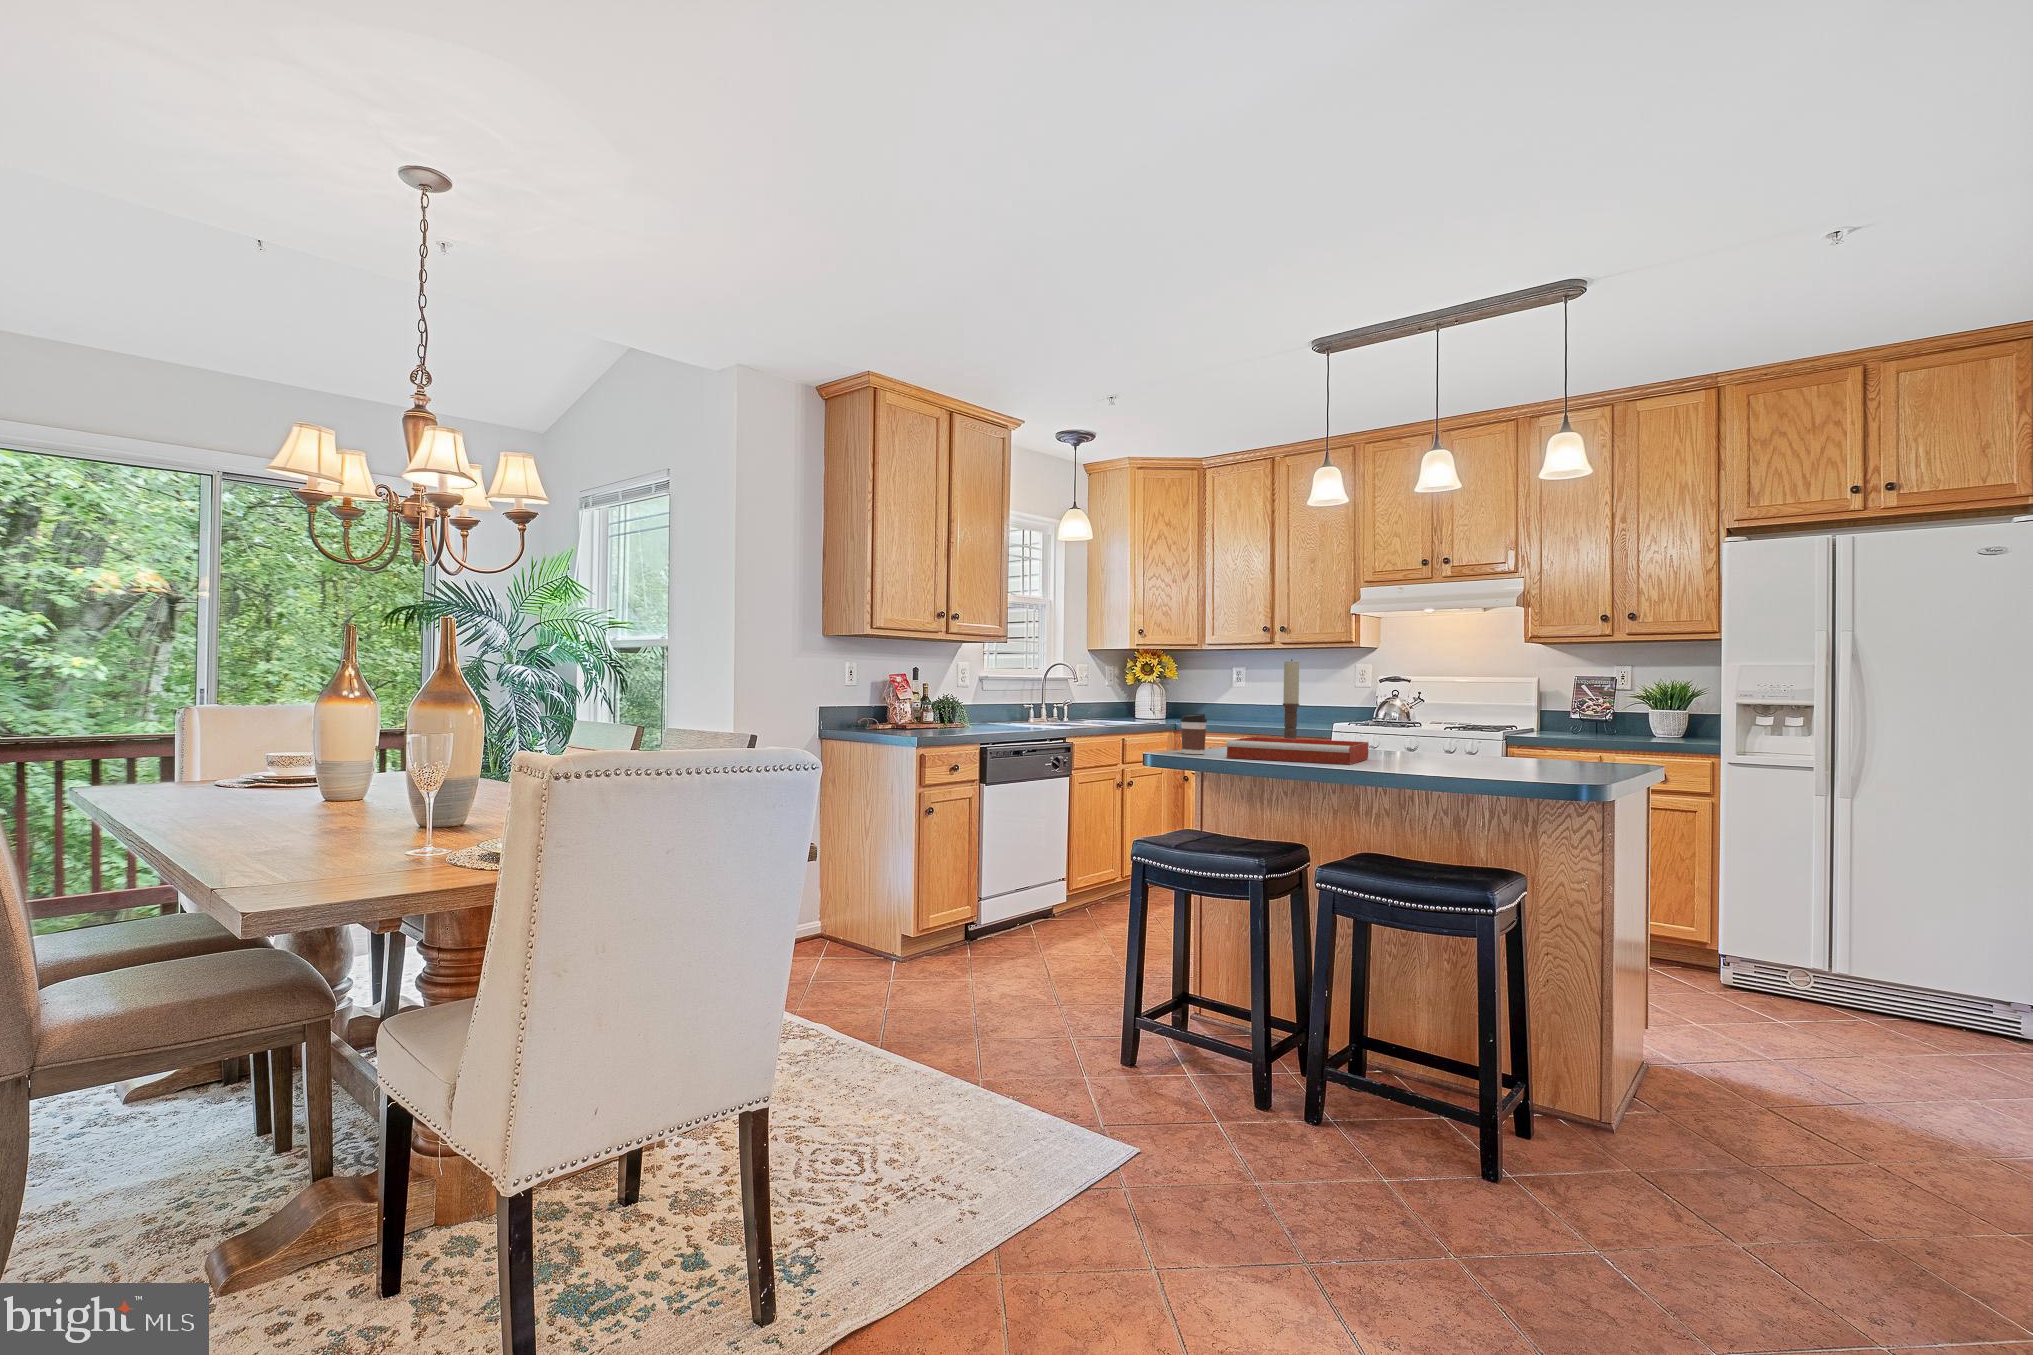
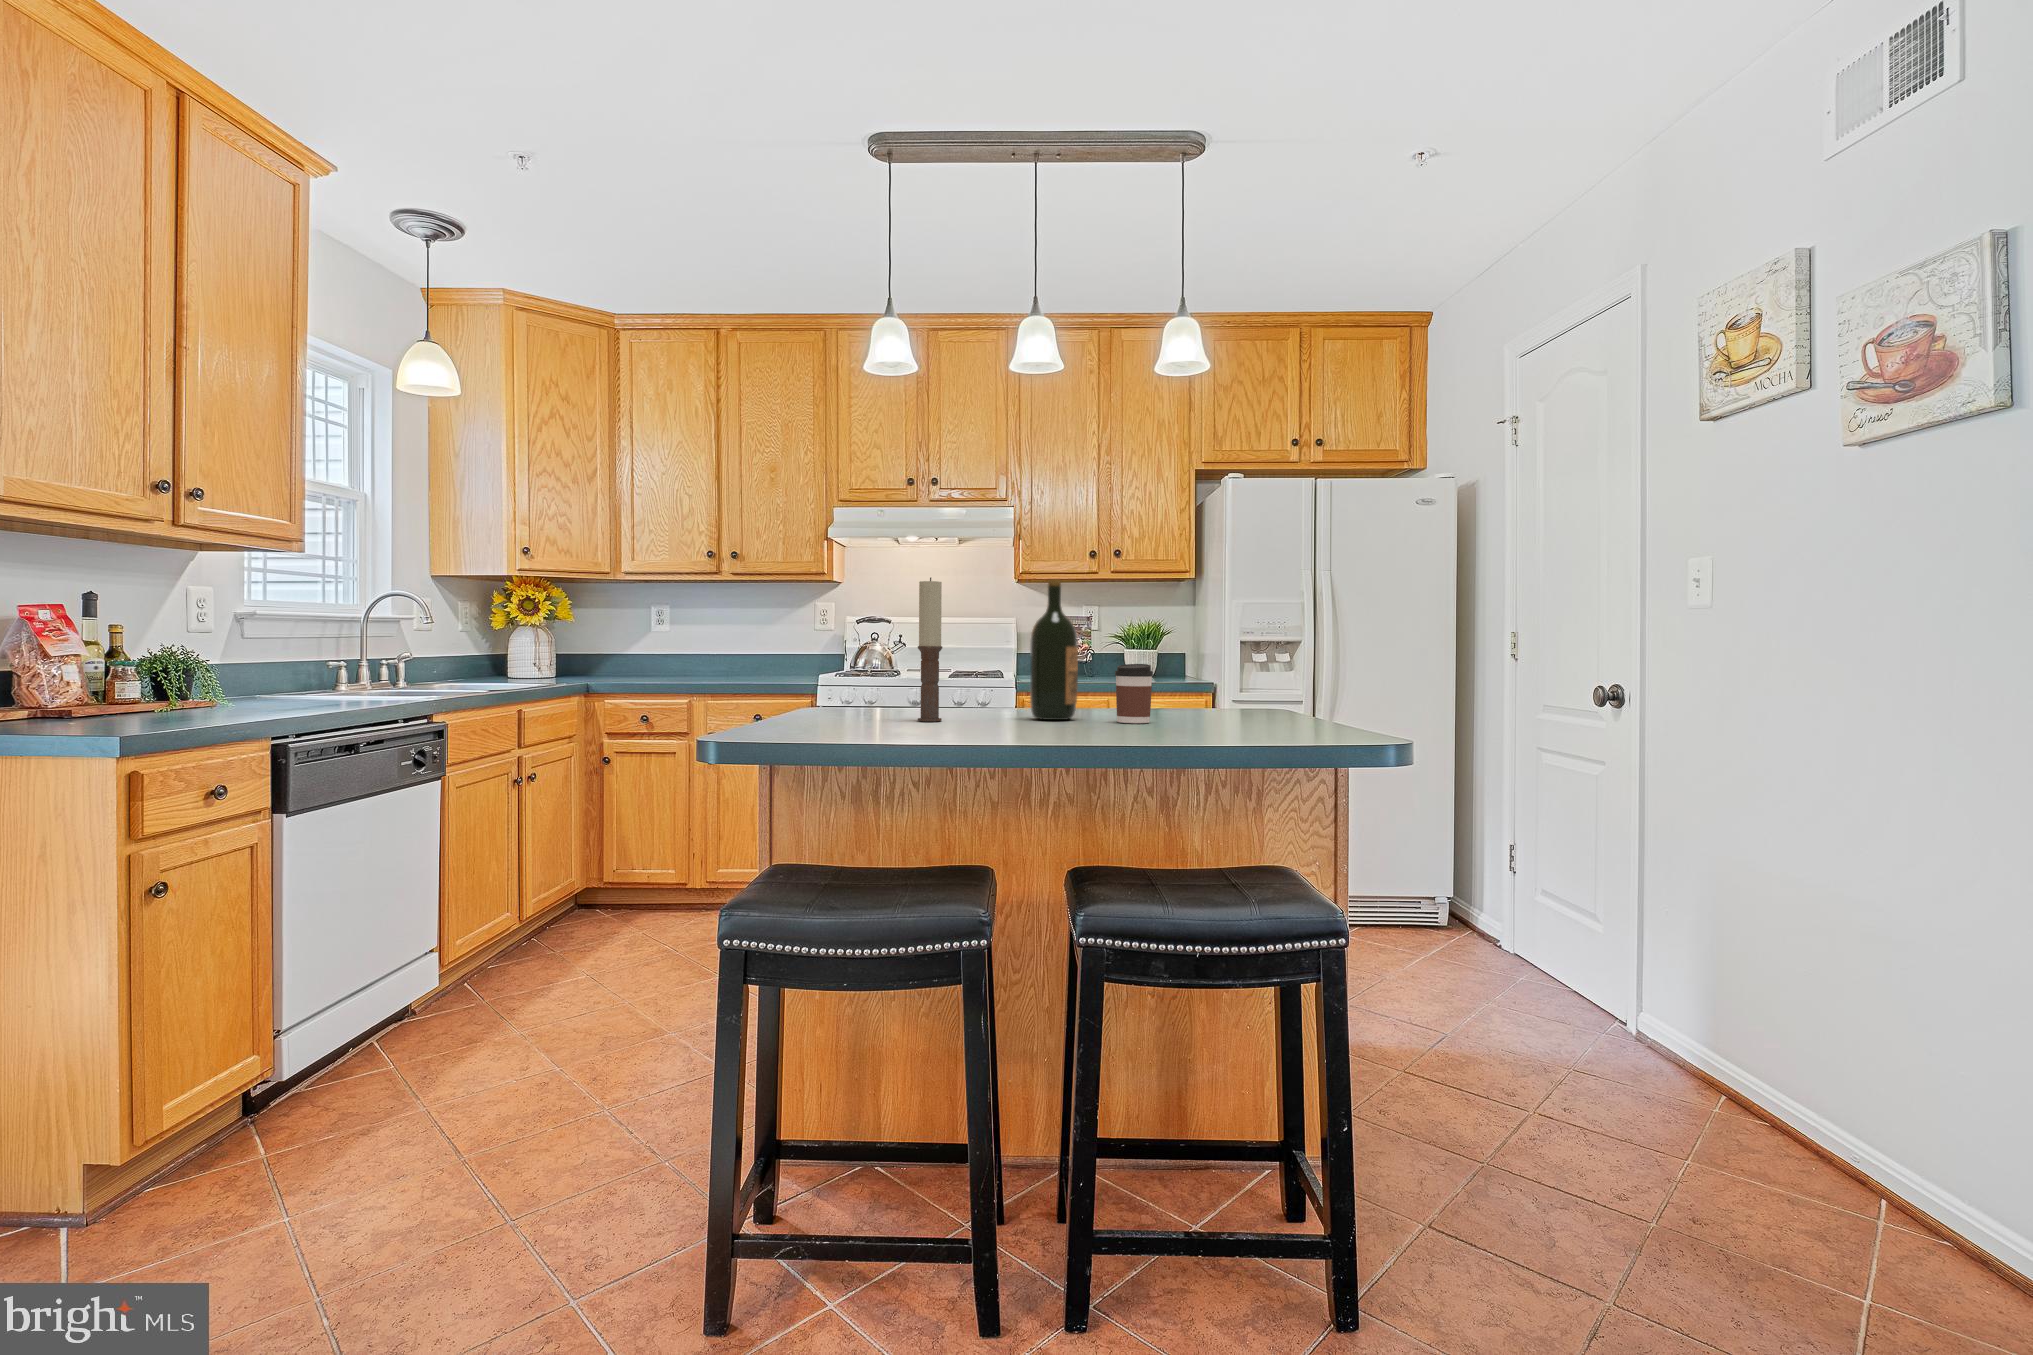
wine bottle: none [1361,659,1397,757] -> present [1030,579,1078,720]
coffee cup: present [1181,714,1207,754] -> present [1115,664,1153,723]
tray: present [1226,737,1368,765] -> none [897,700,1111,740]

